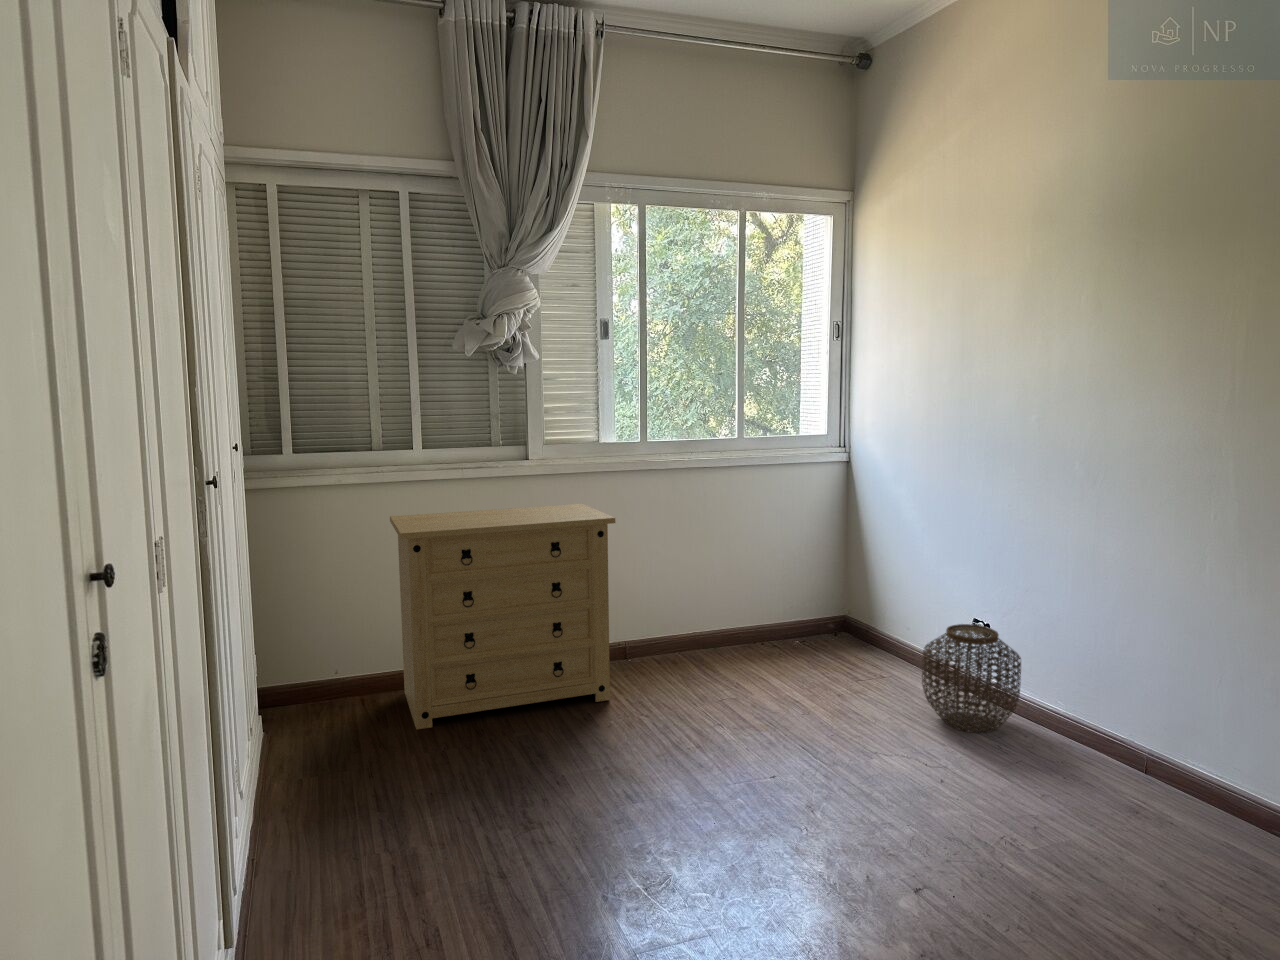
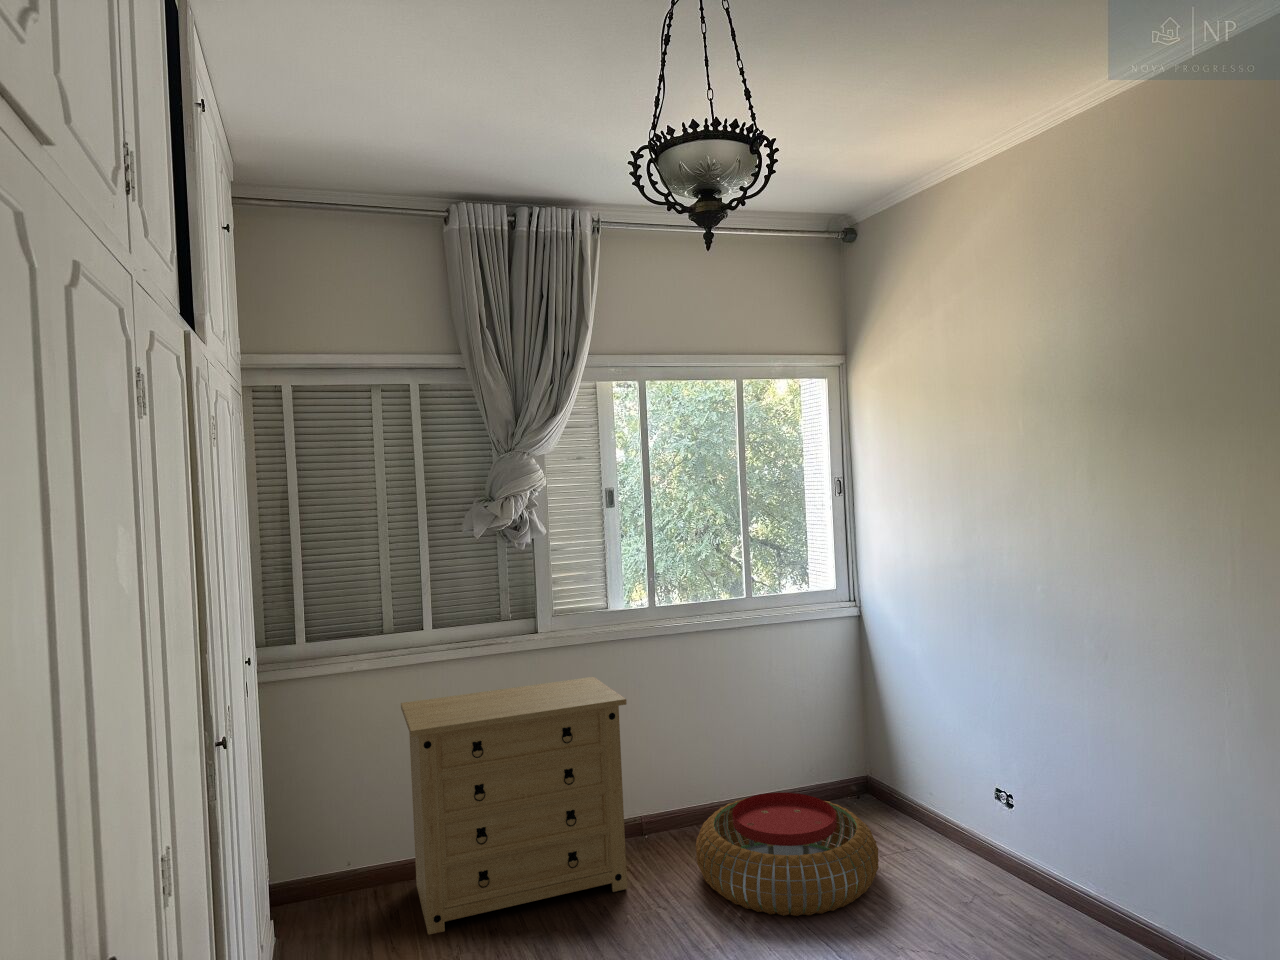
pouf: none [678,620,855,724] -> present [696,793,879,916]
woven basket: present [922,624,1021,733] -> none [947,801,1051,922]

